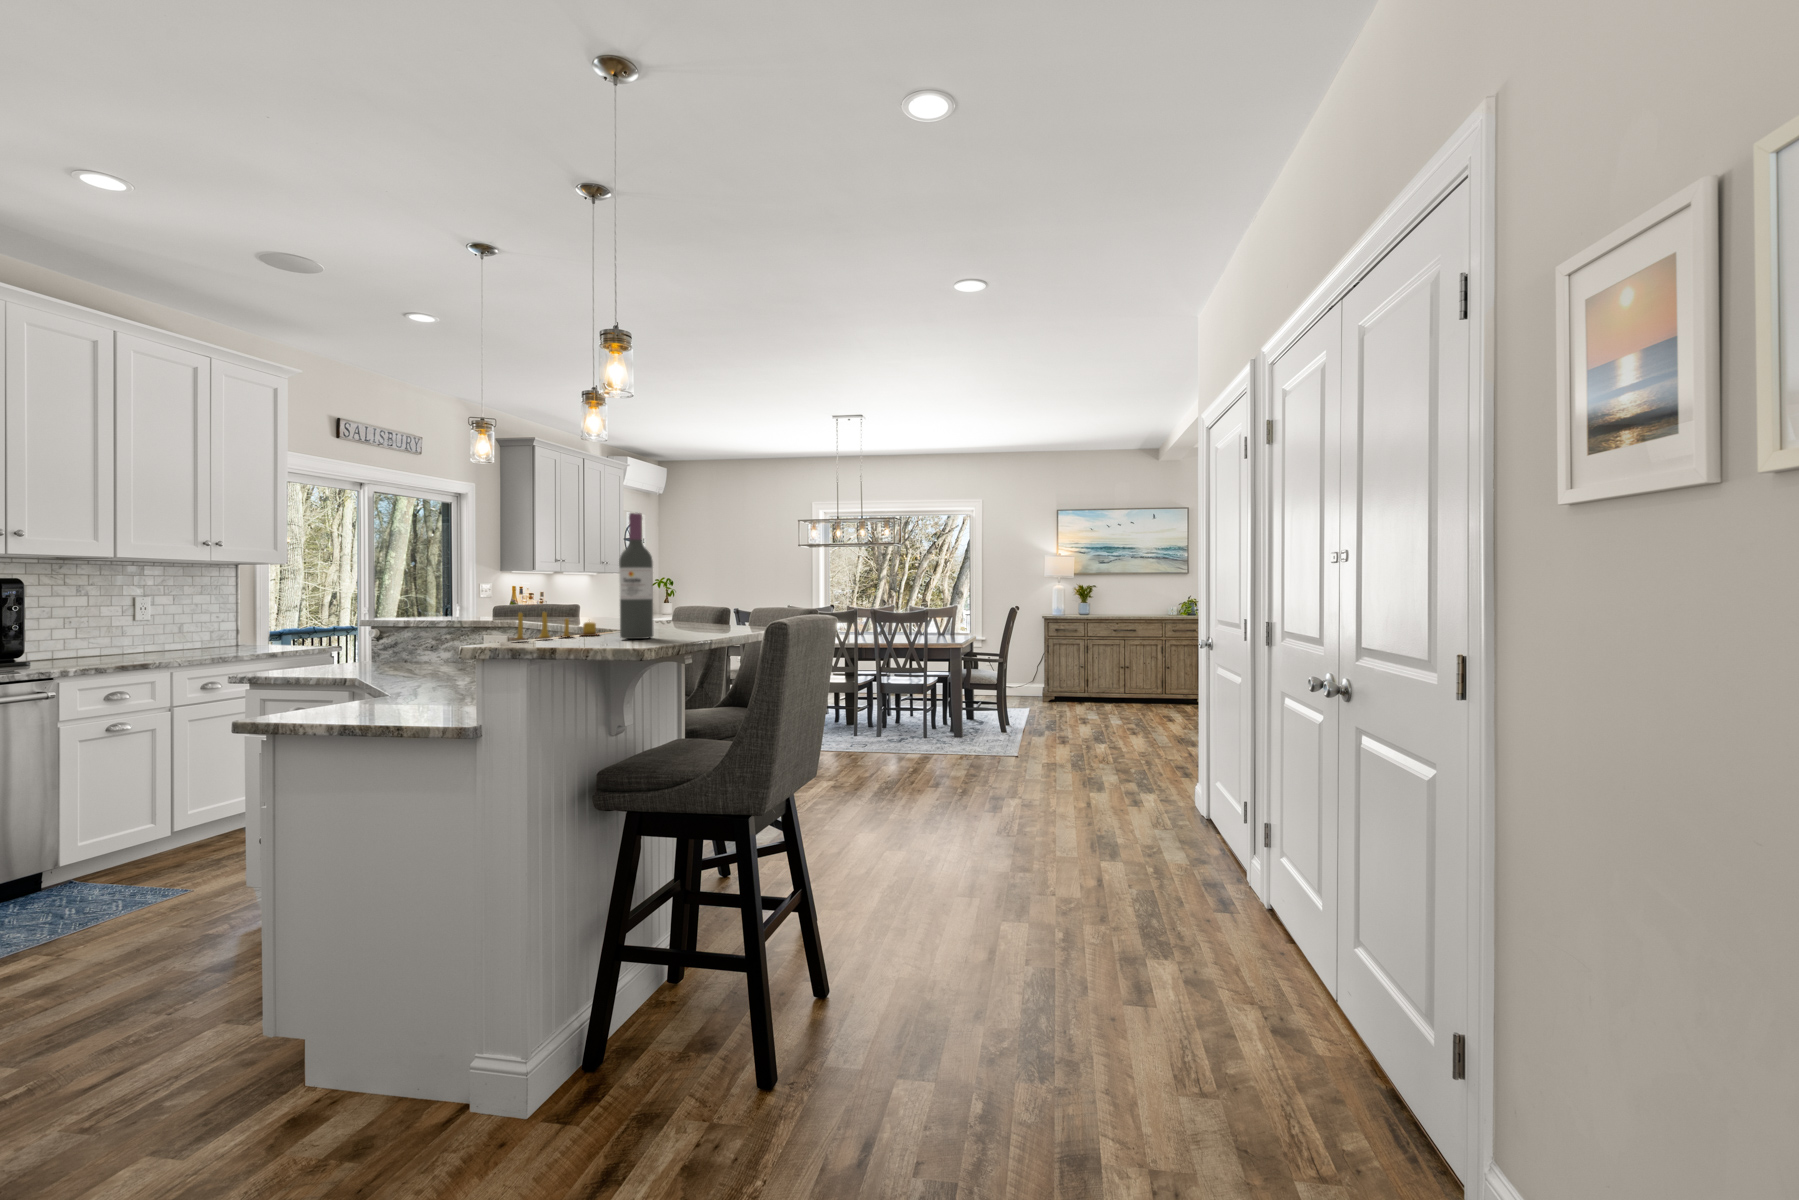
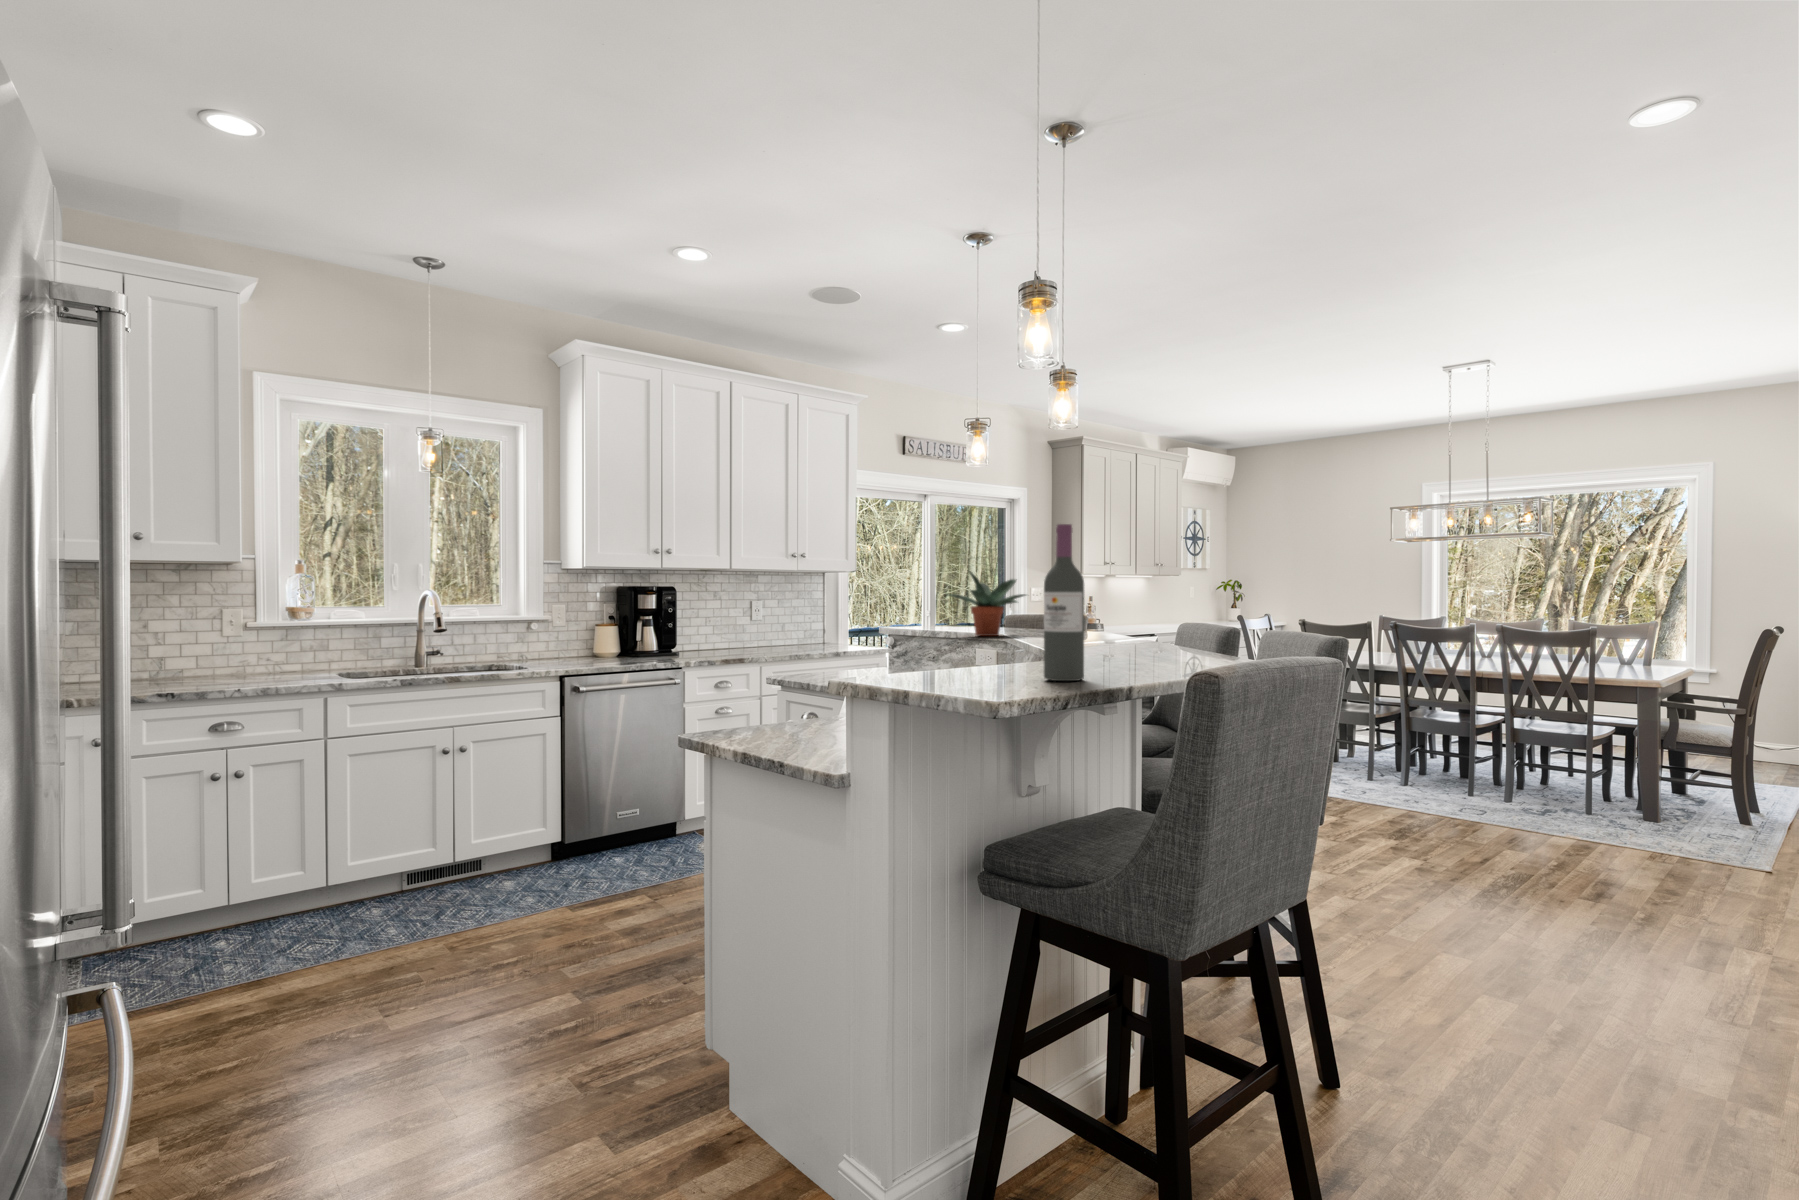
potted plant: none [444,558,532,621] -> present [949,571,1025,636]
candle: present [512,612,599,640] -> none [934,637,1041,673]

